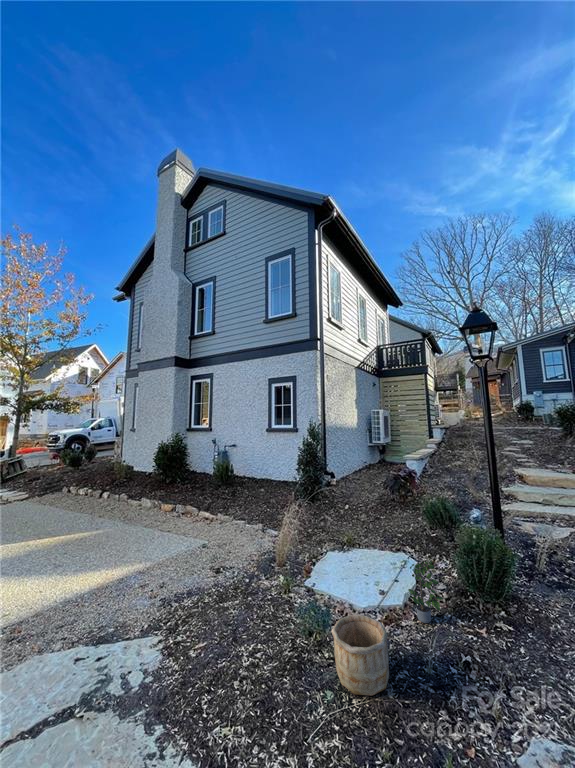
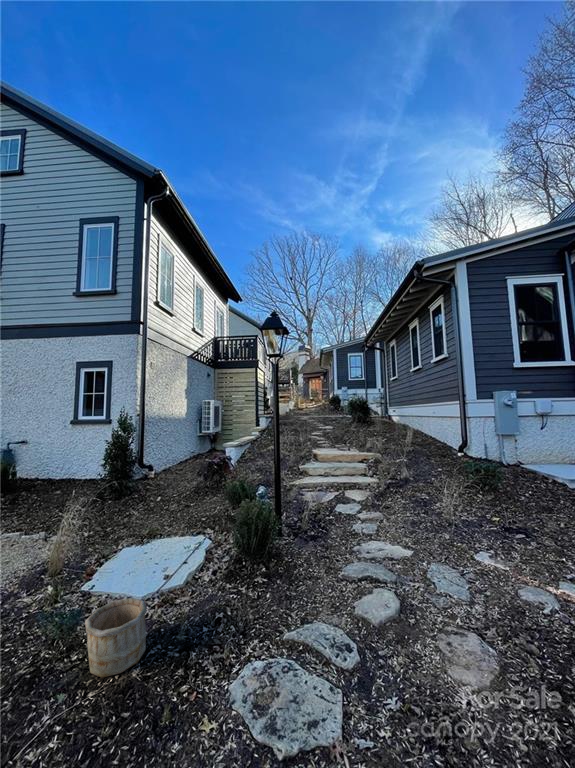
potted plant: present [408,561,443,623] -> none [187,534,219,594]

